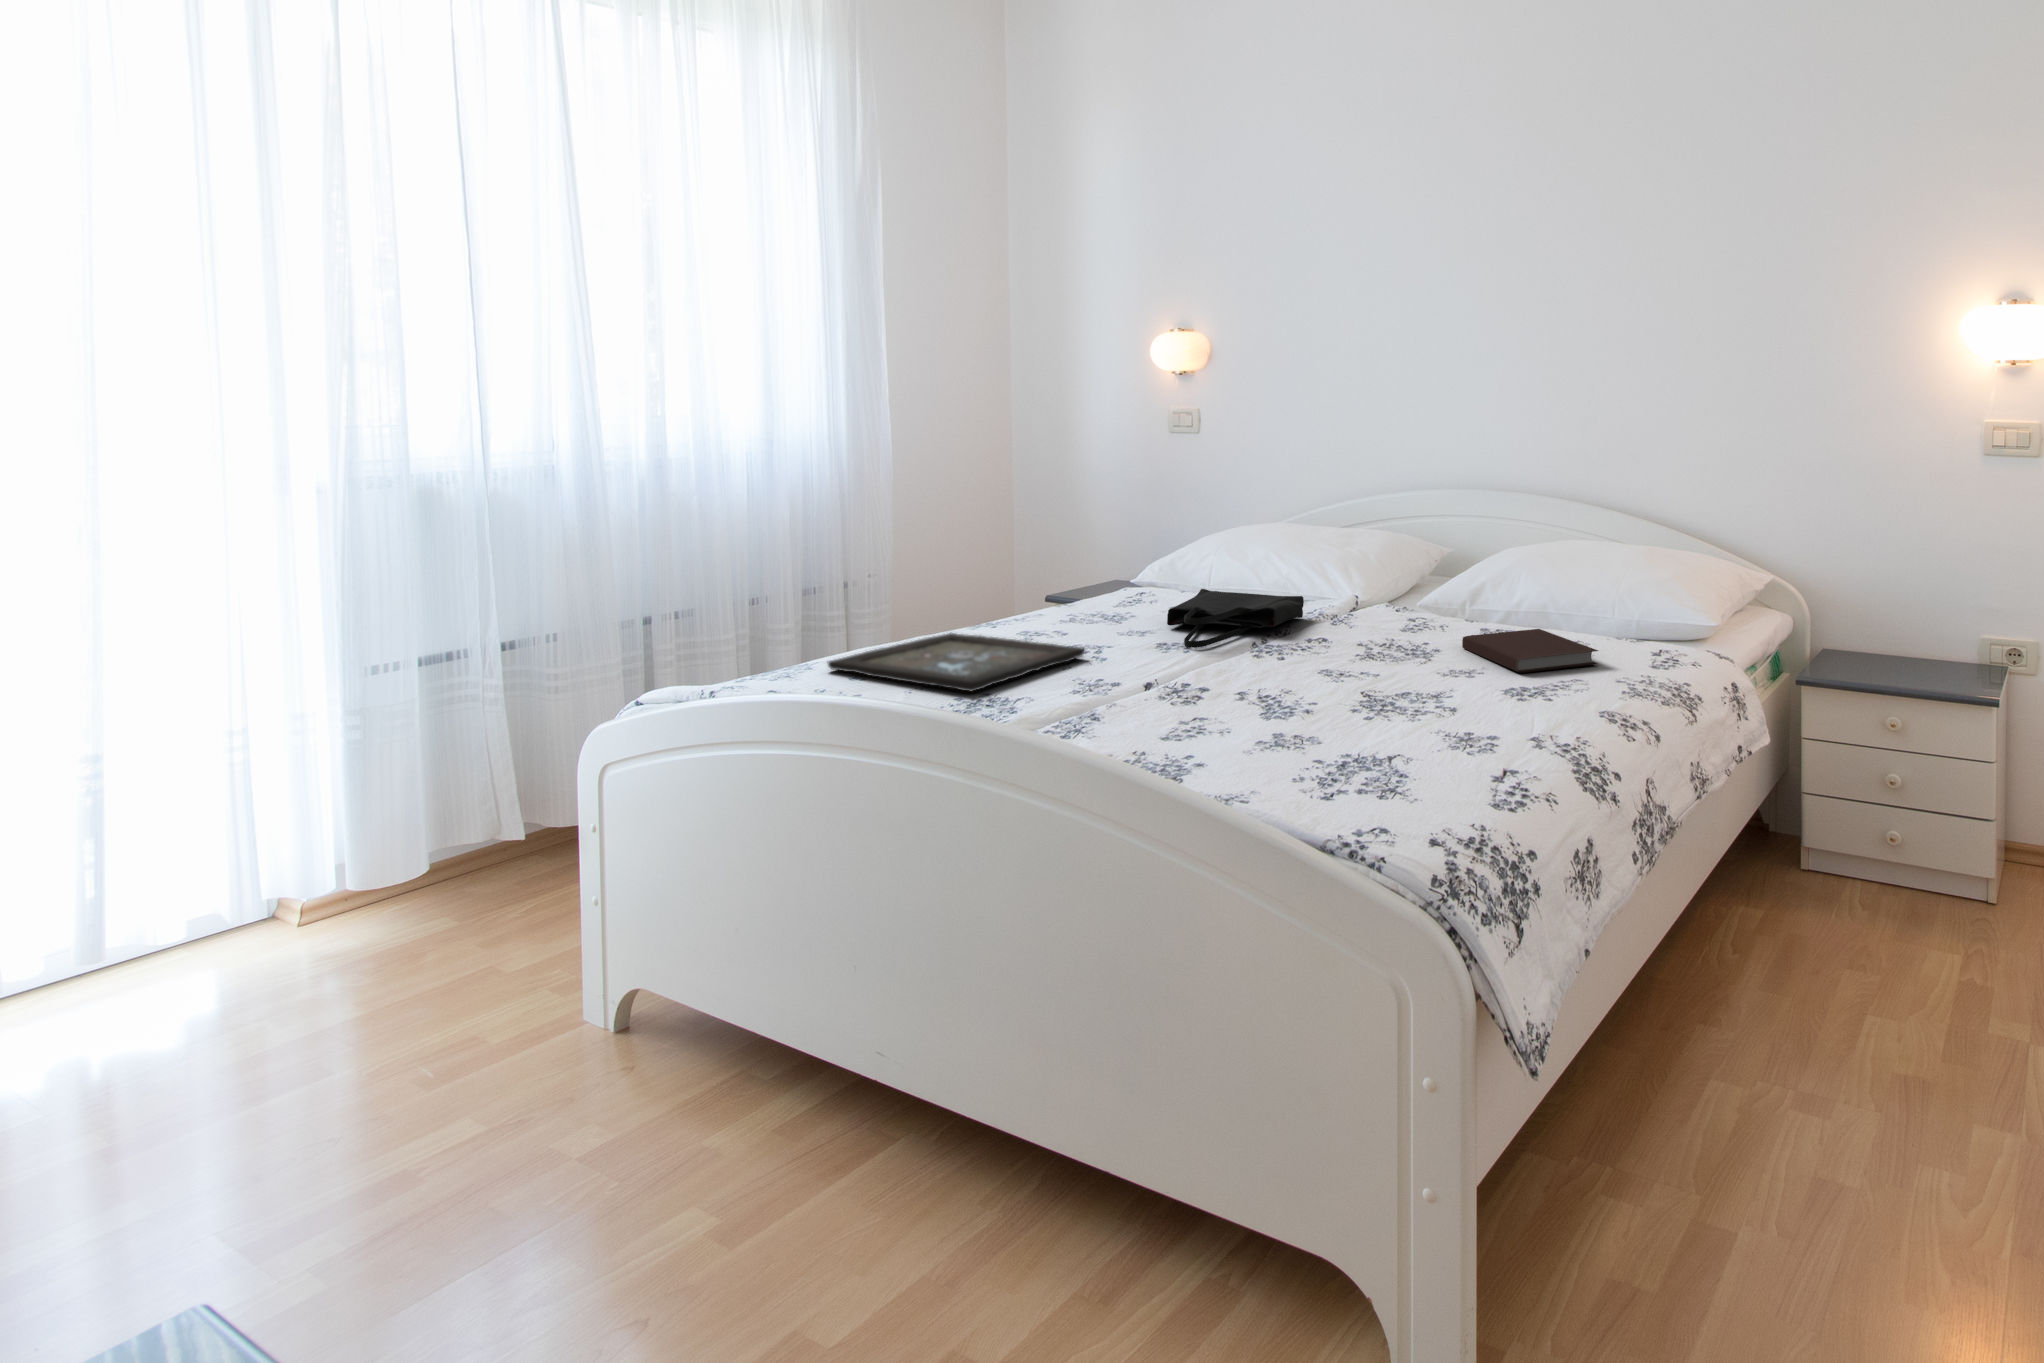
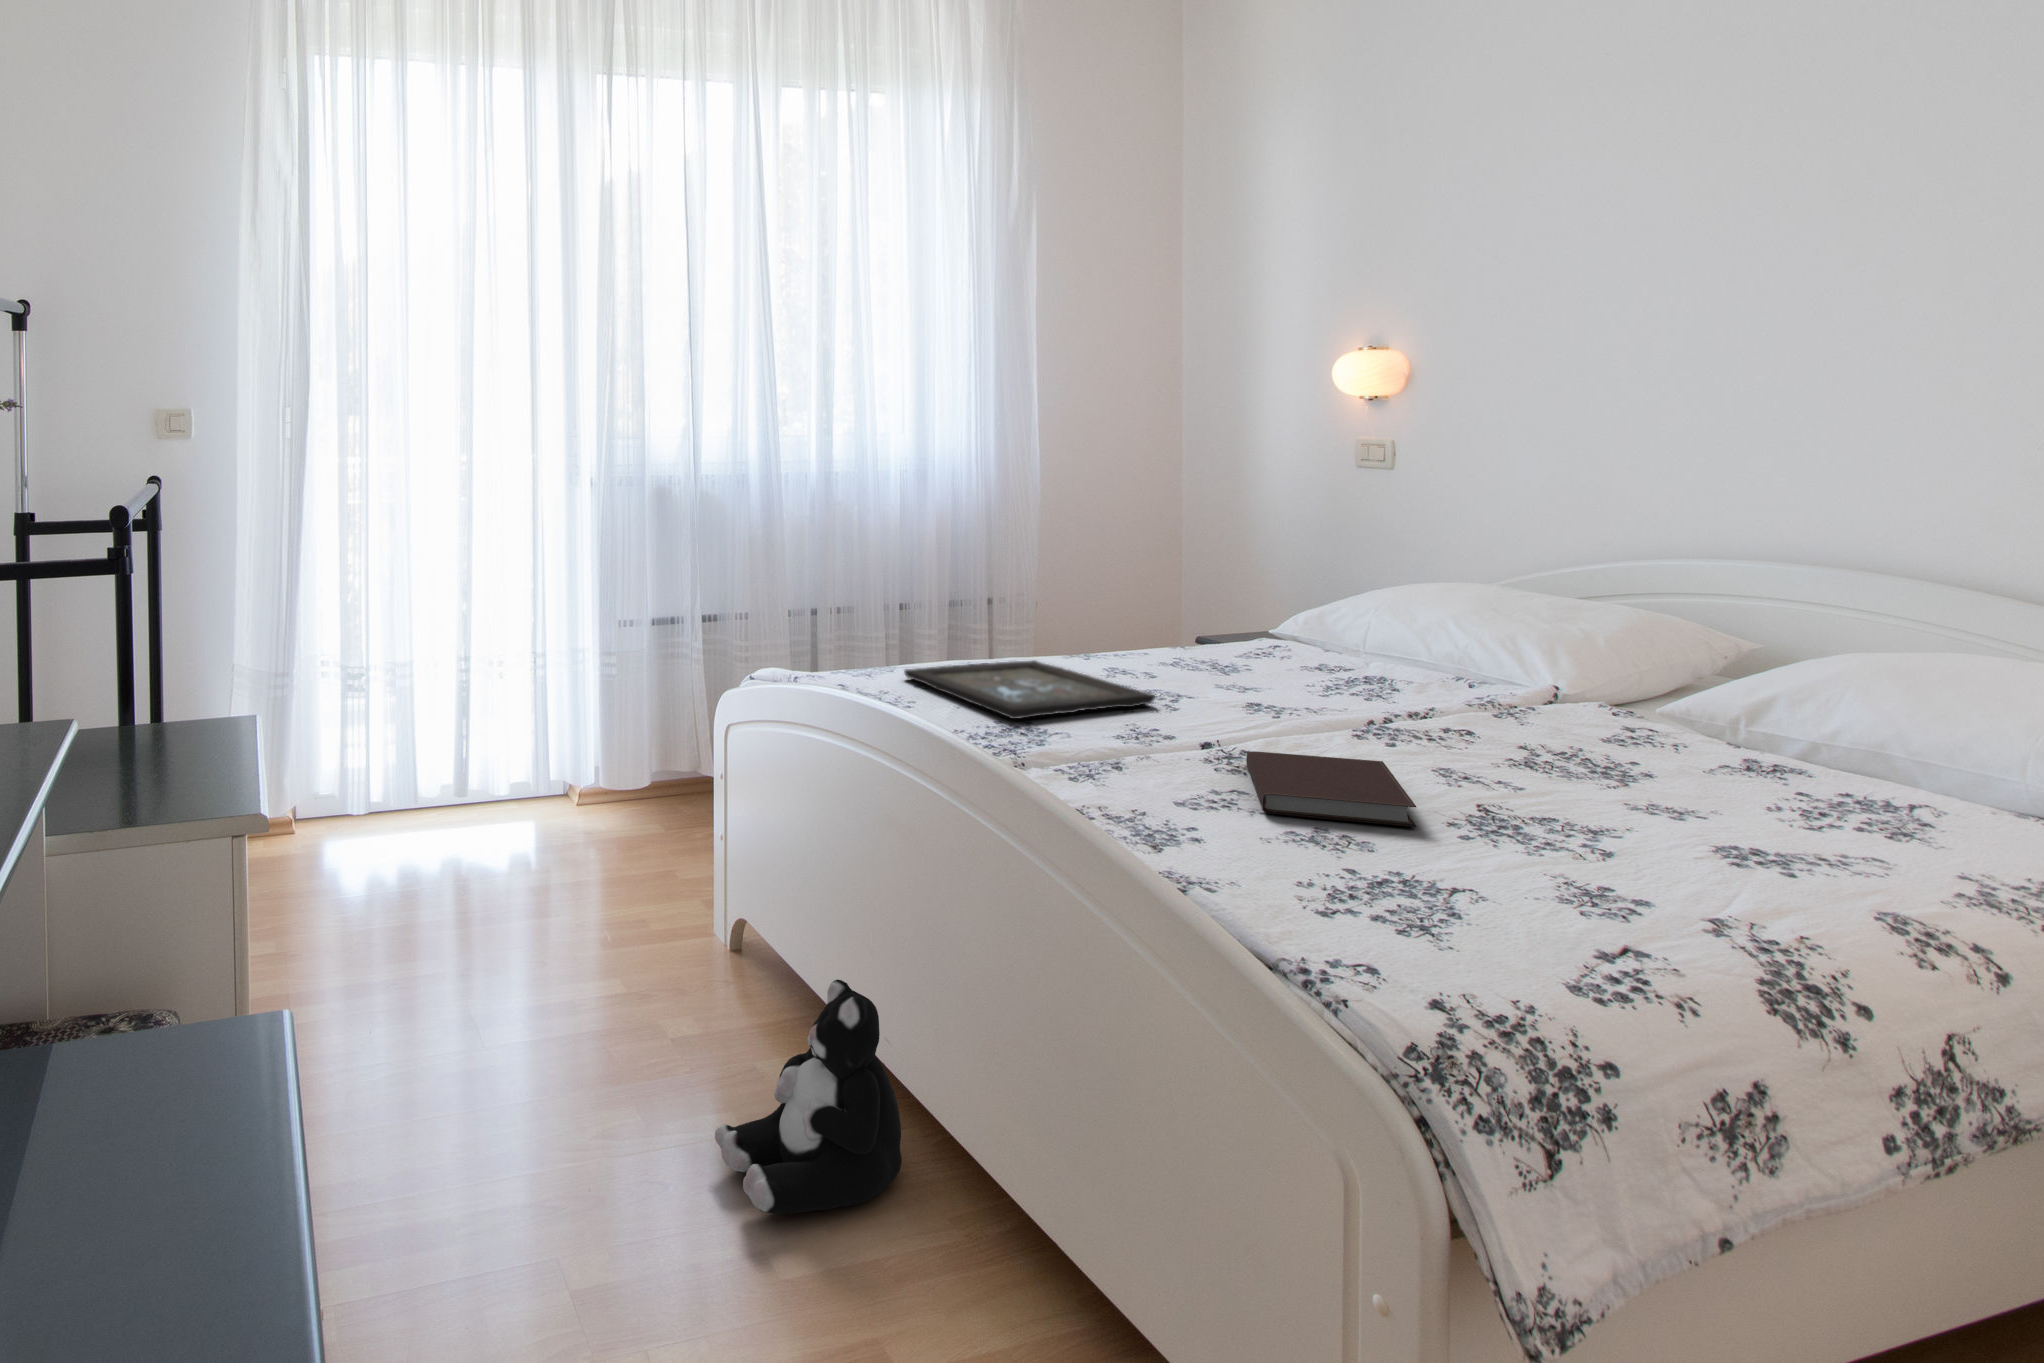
tote bag: present [1167,589,1304,648] -> none [1274,651,1465,716]
notebook: present [1462,629,1598,673] -> present [1246,751,1416,827]
plush toy: none [717,995,931,1272] -> present [715,980,902,1214]

